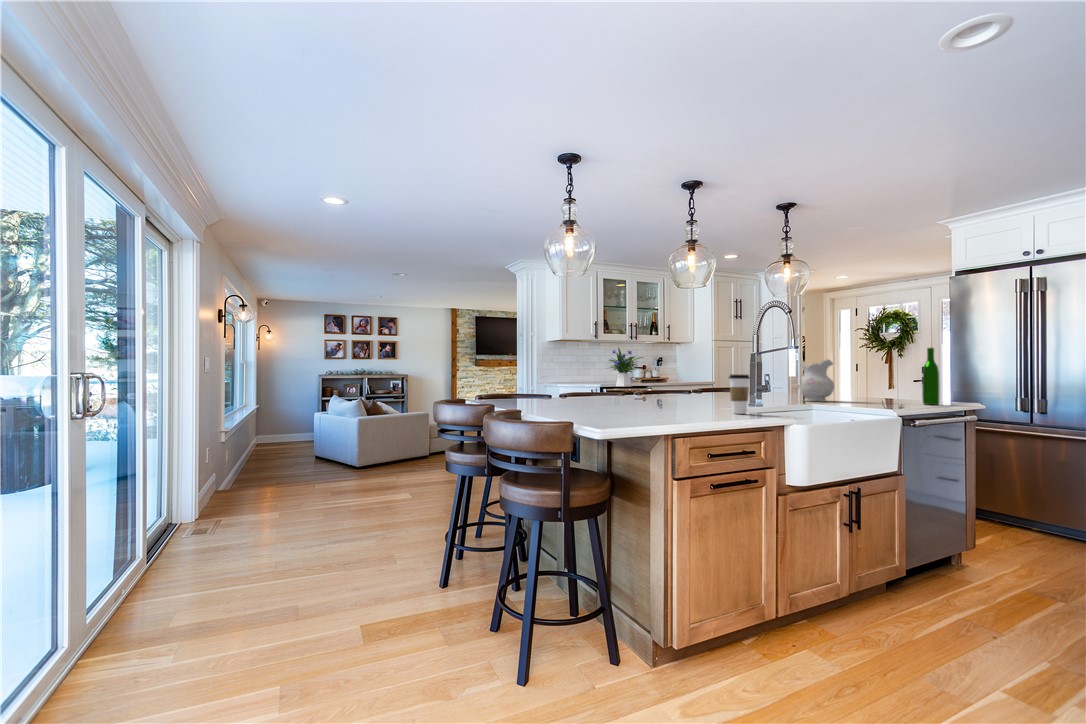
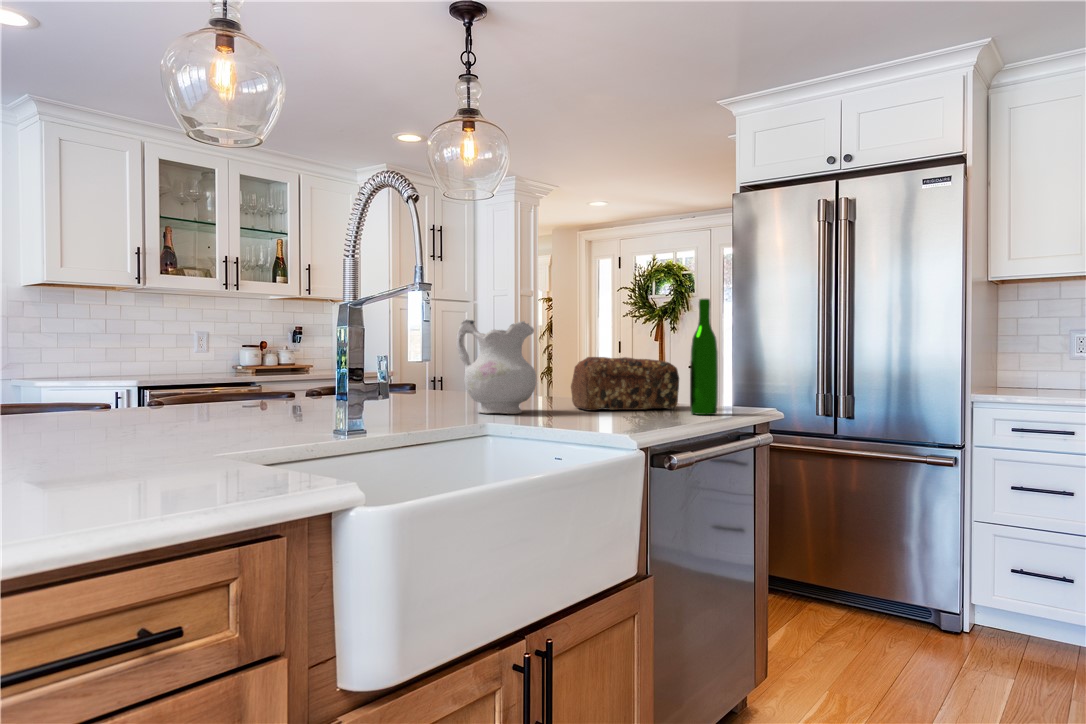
flower arrangement: present [609,348,643,387] -> none [161,302,245,383]
coffee cup: present [729,375,750,414] -> none [90,351,174,497]
bread loaf: none [850,376,915,402] -> present [571,357,679,410]

